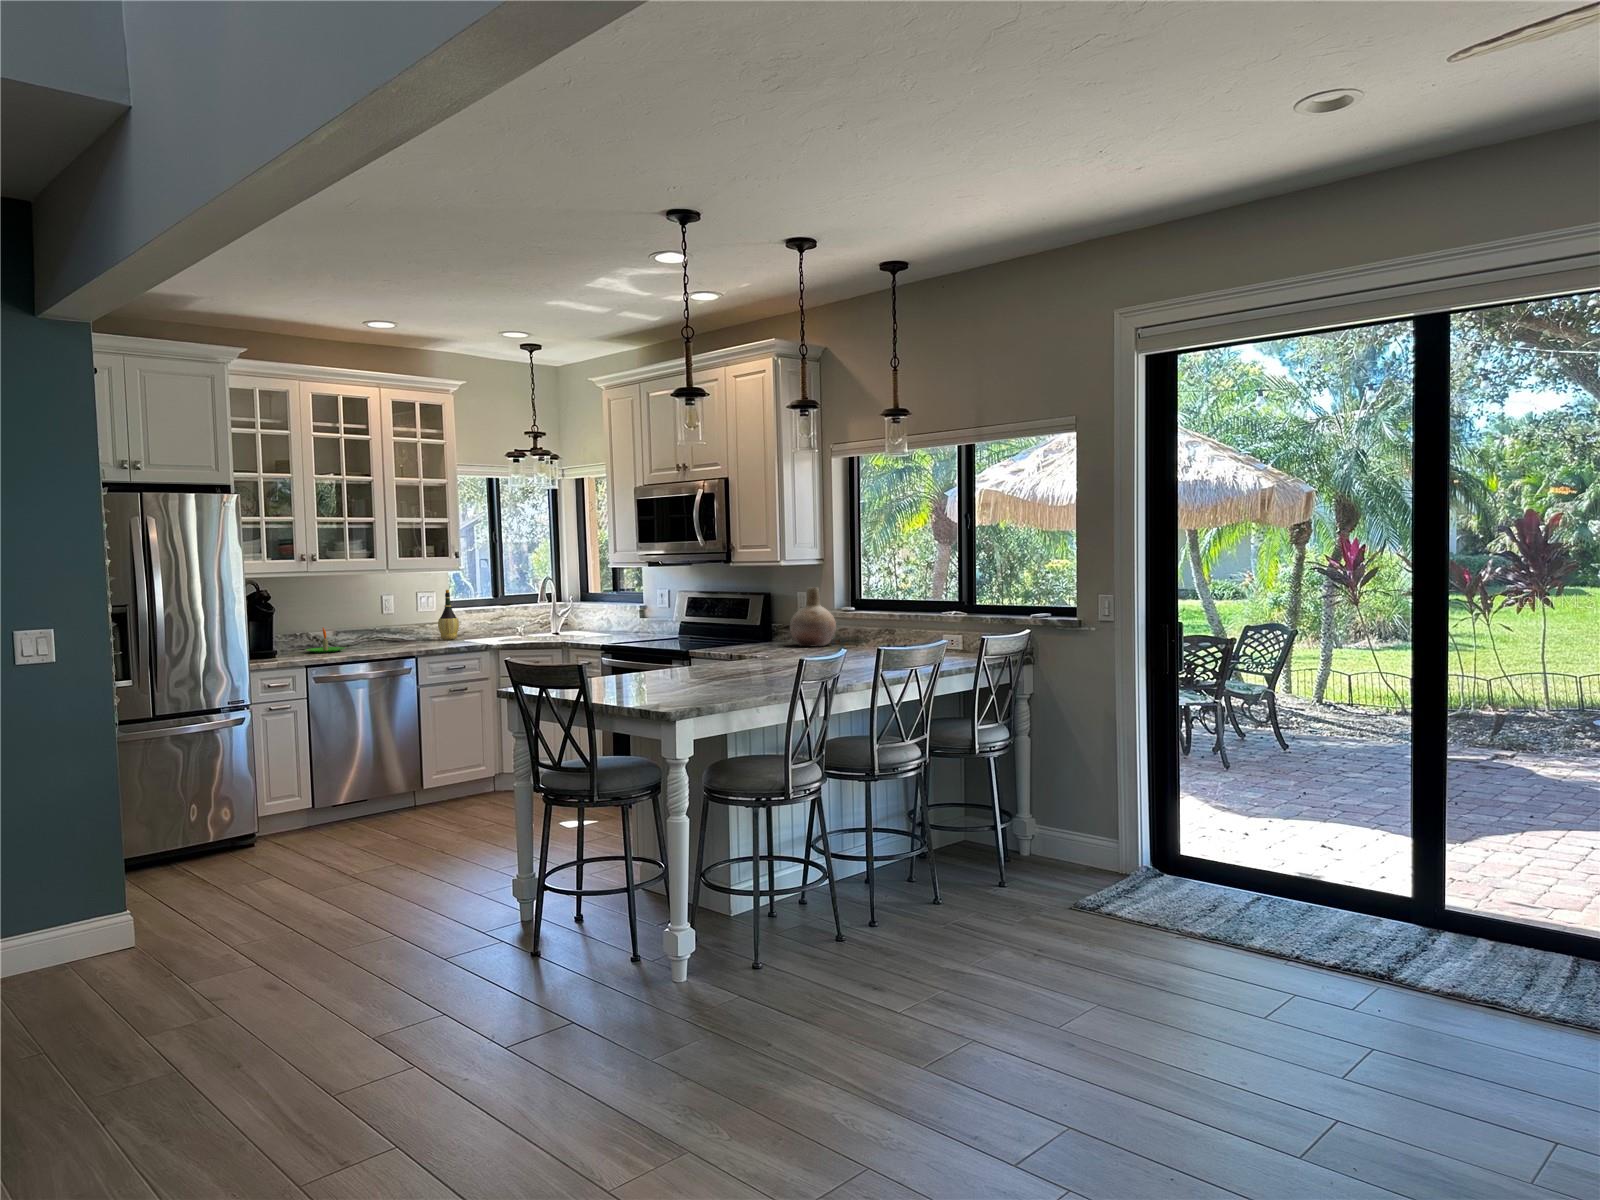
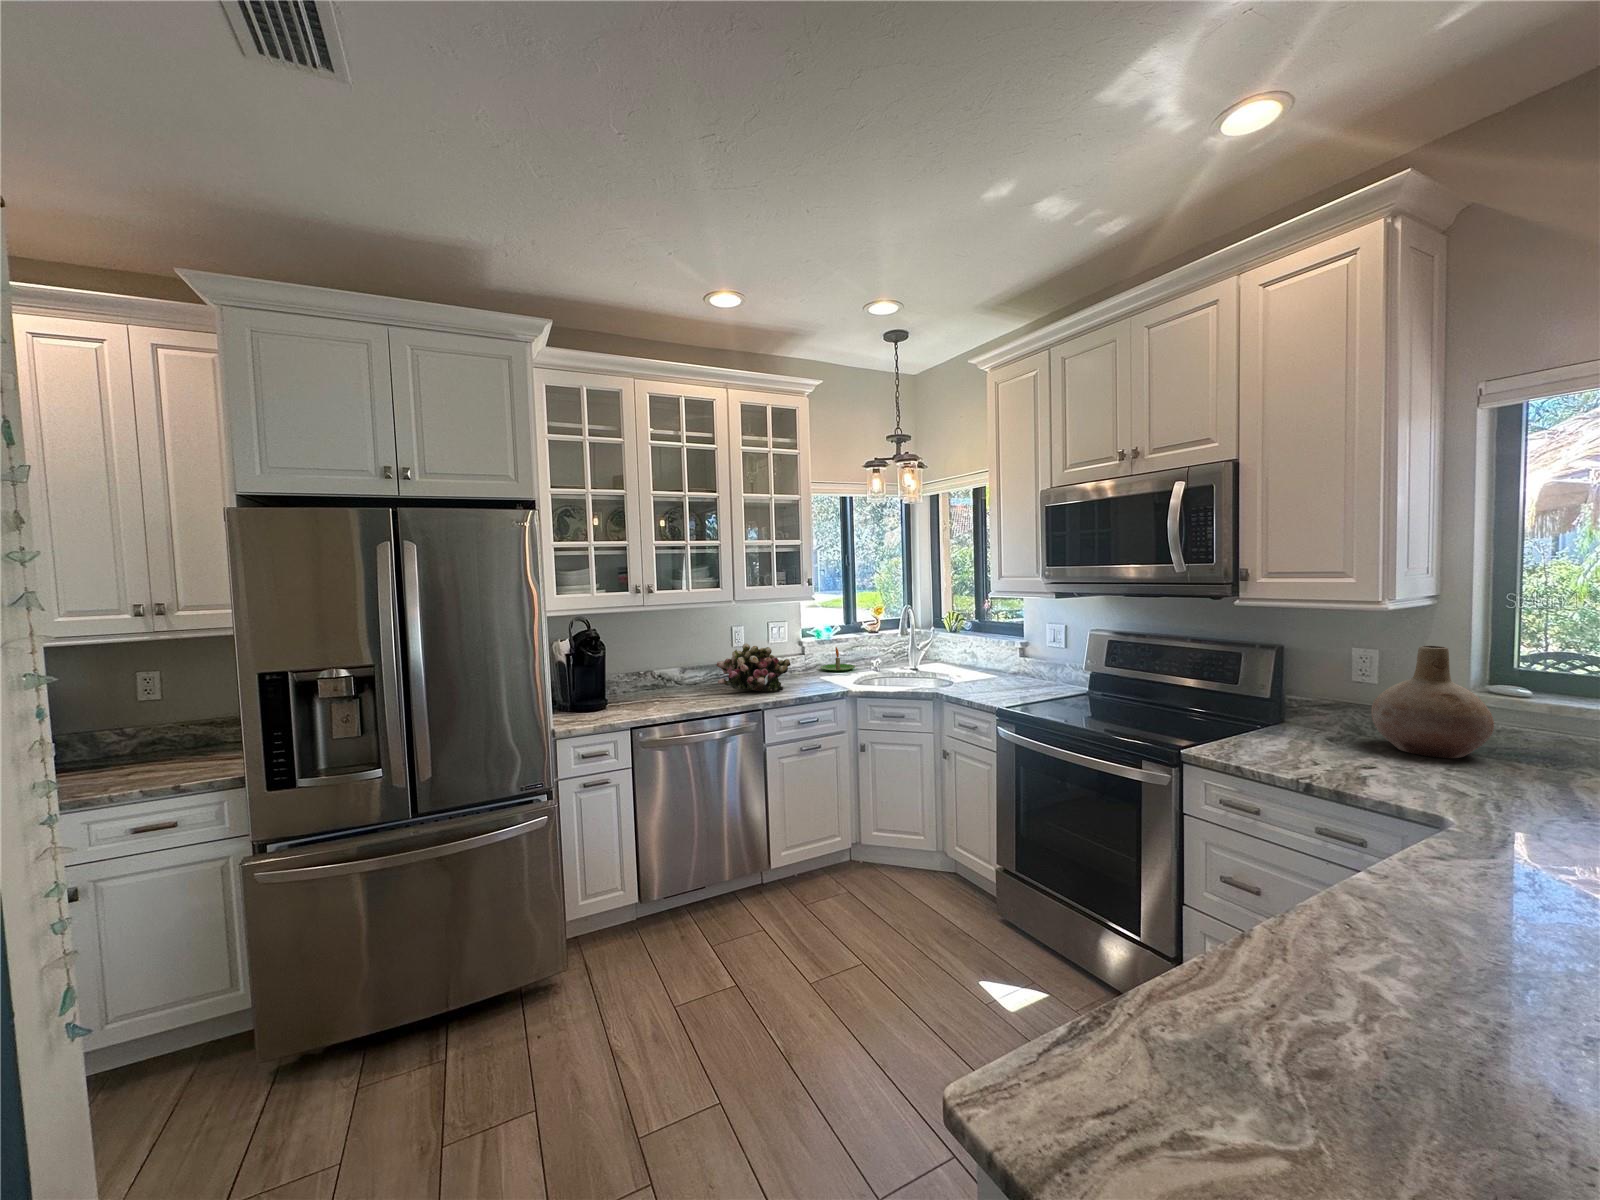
wine bottle: present [438,590,459,640] -> none [790,620,813,676]
flower arrangement: none [373,607,439,645] -> present [717,643,791,692]
candle: present [306,628,346,653] -> present [820,647,856,671]

